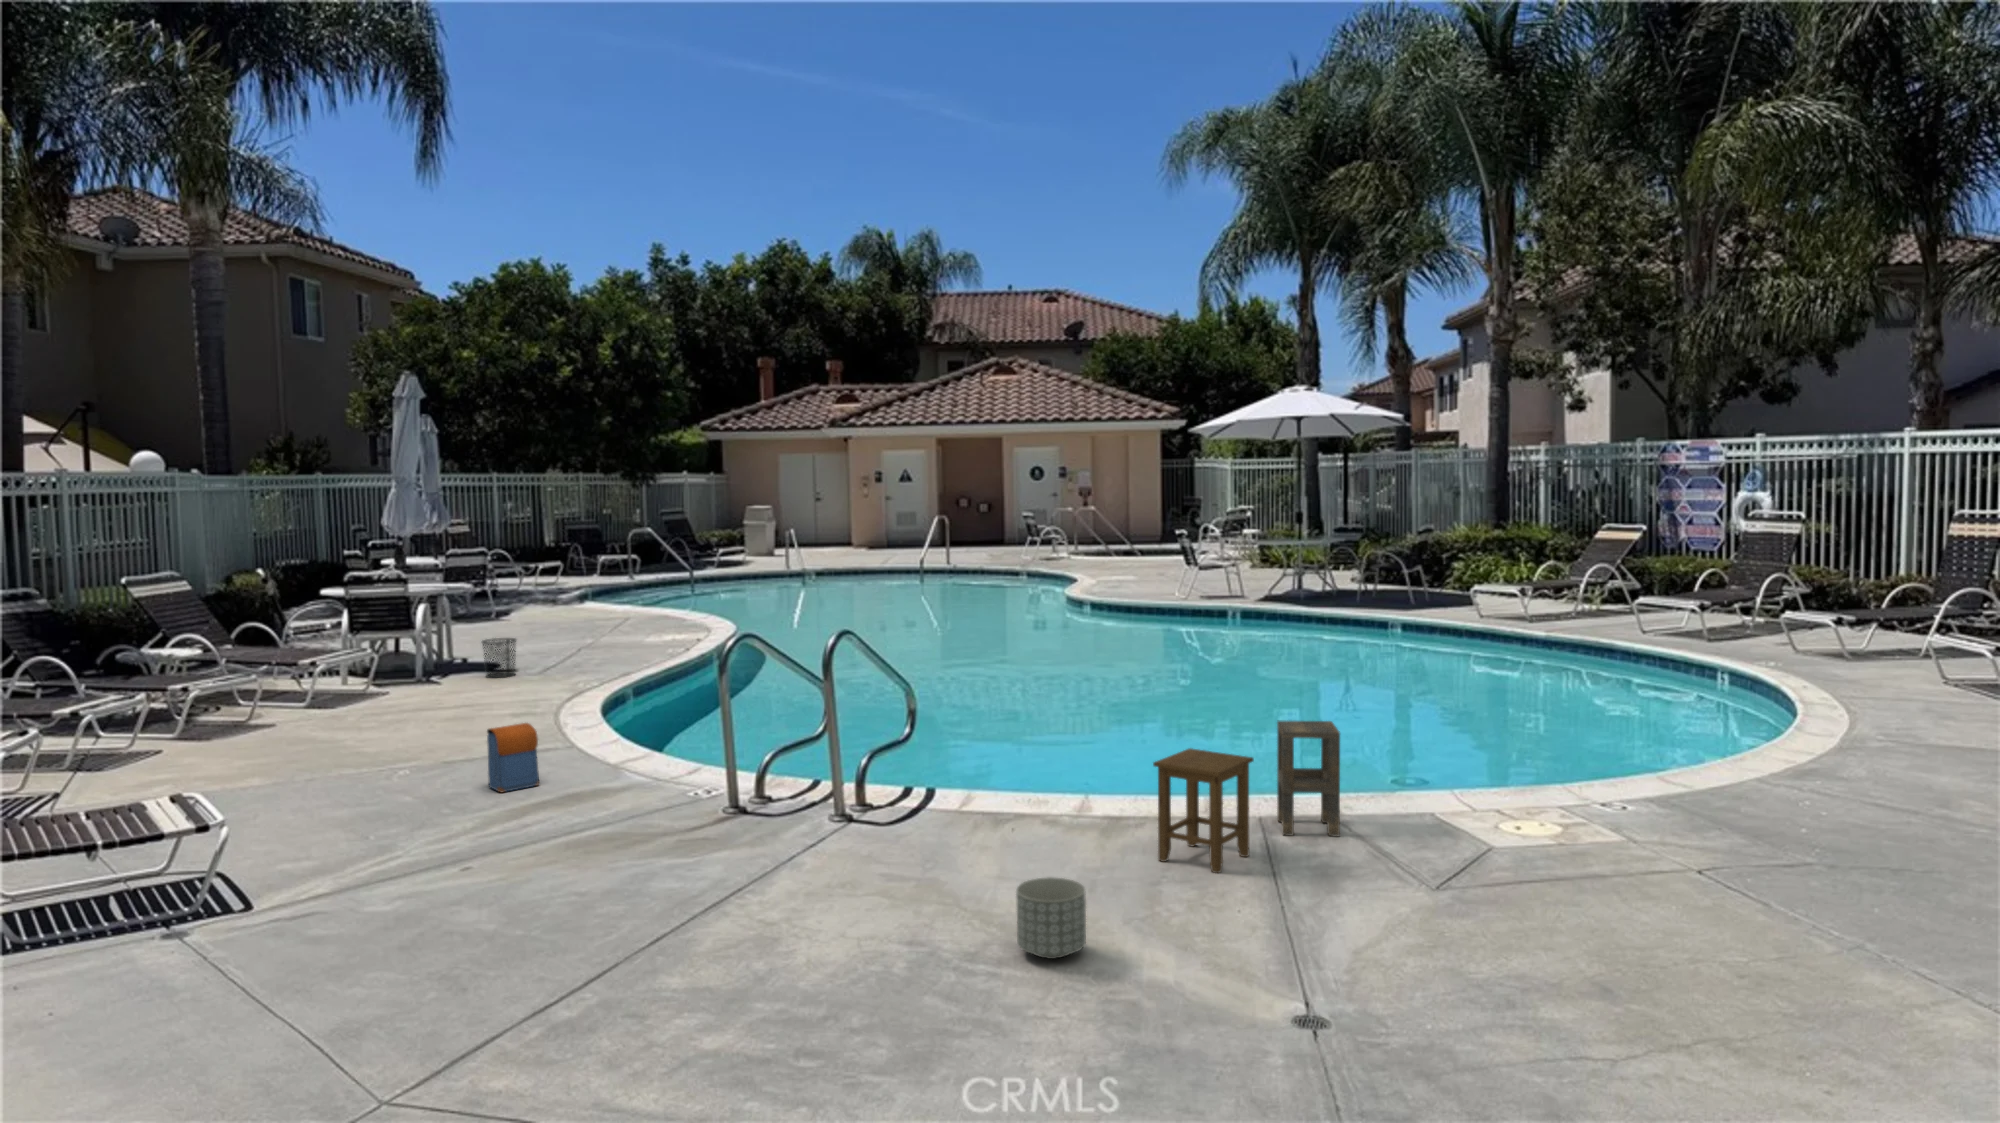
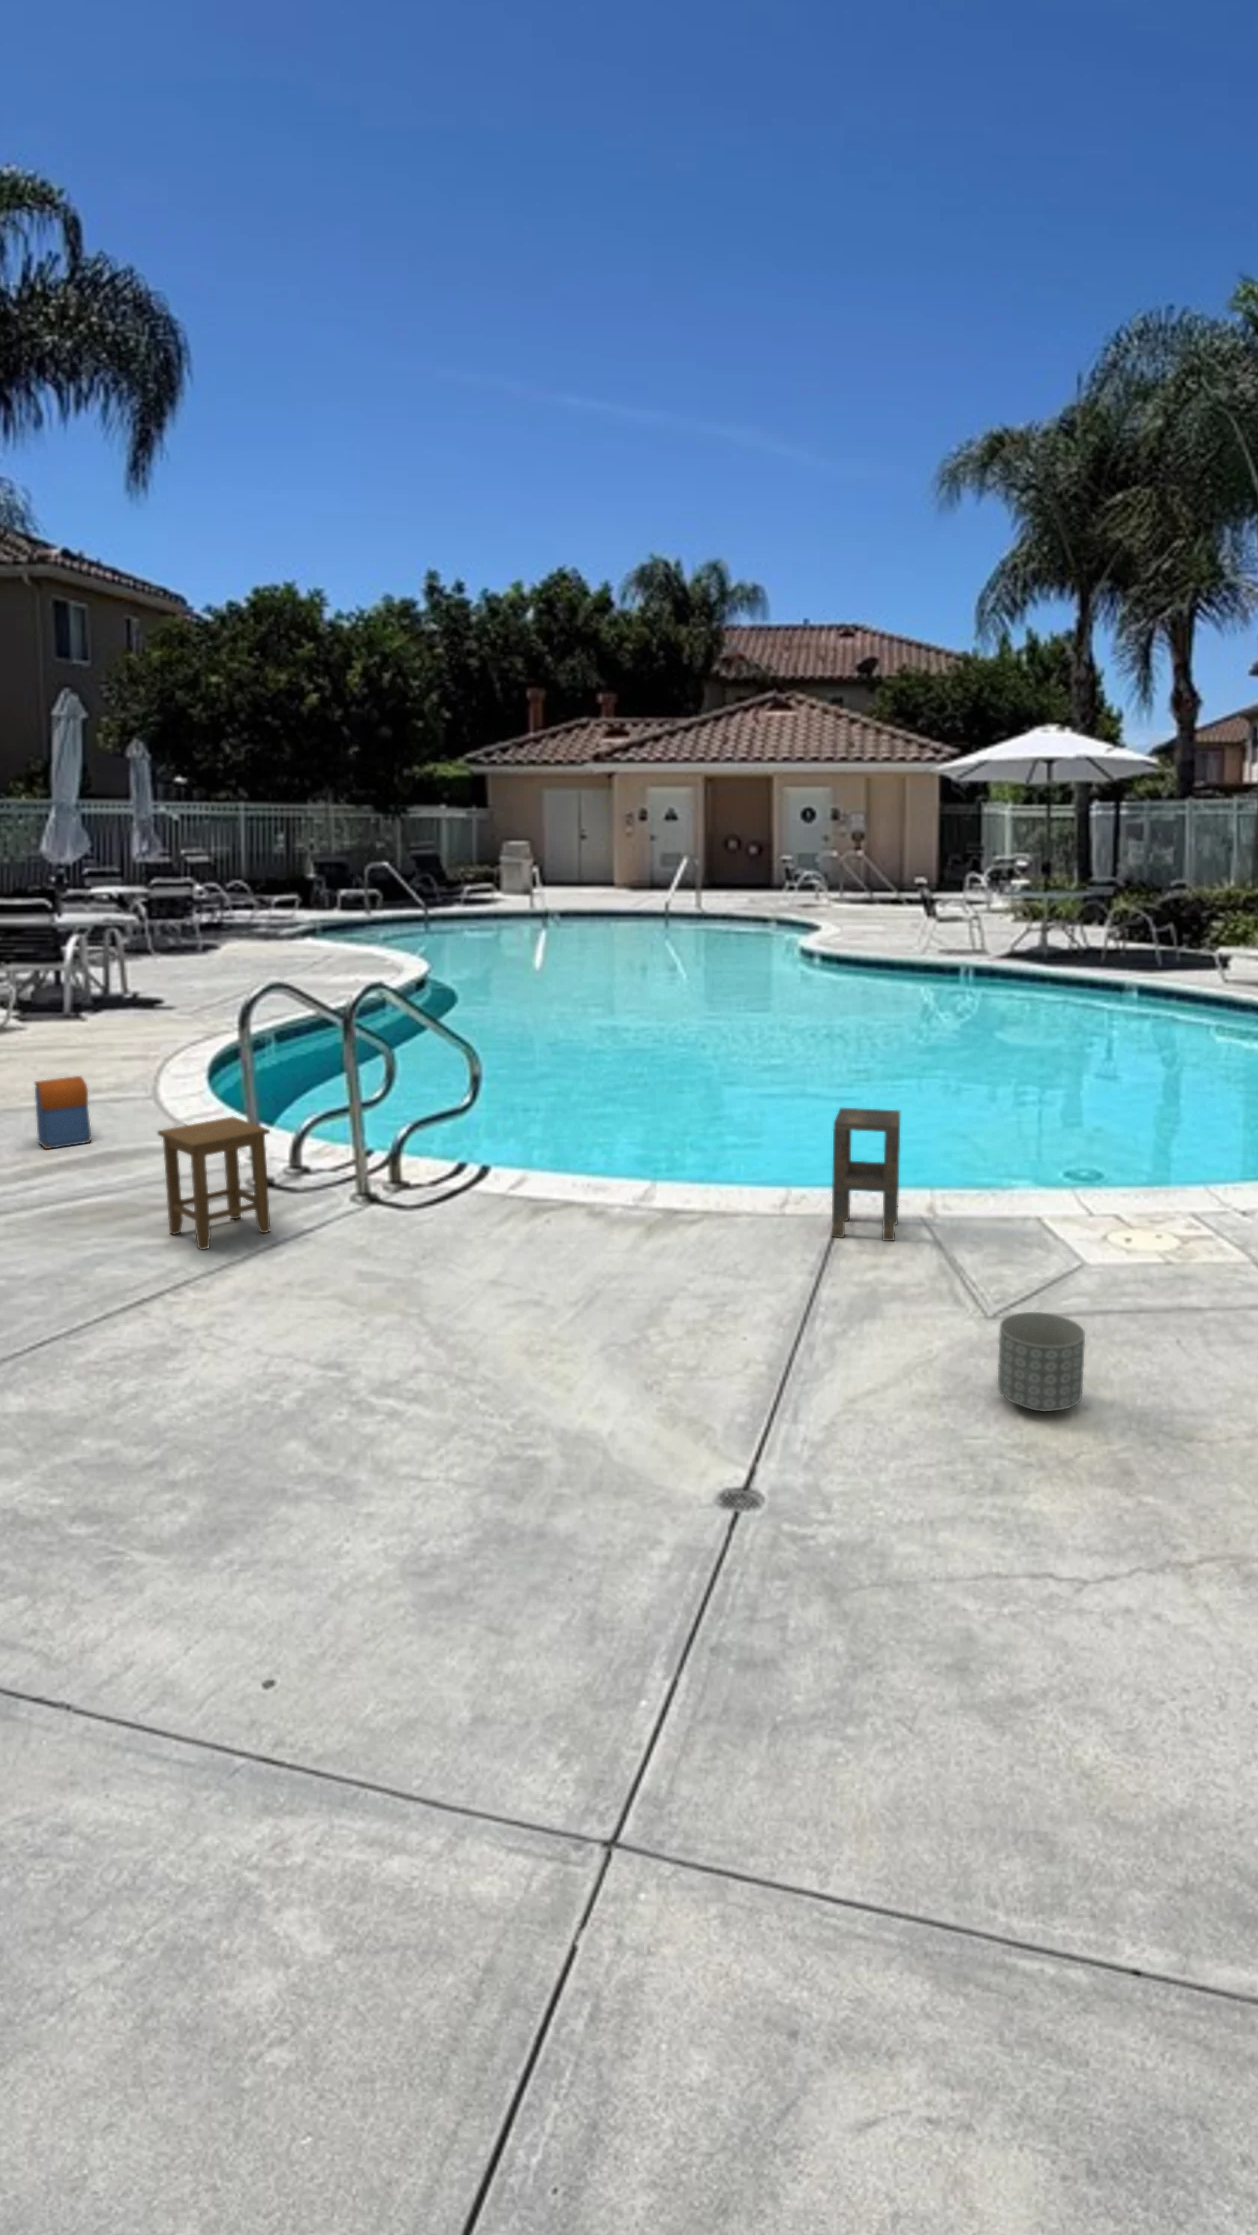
trash can: present [482,638,516,678] -> none [135,978,173,1019]
stool: present [1153,748,1254,873] -> present [158,1116,270,1250]
planter: present [1016,877,1086,959] -> present [998,1312,1085,1412]

